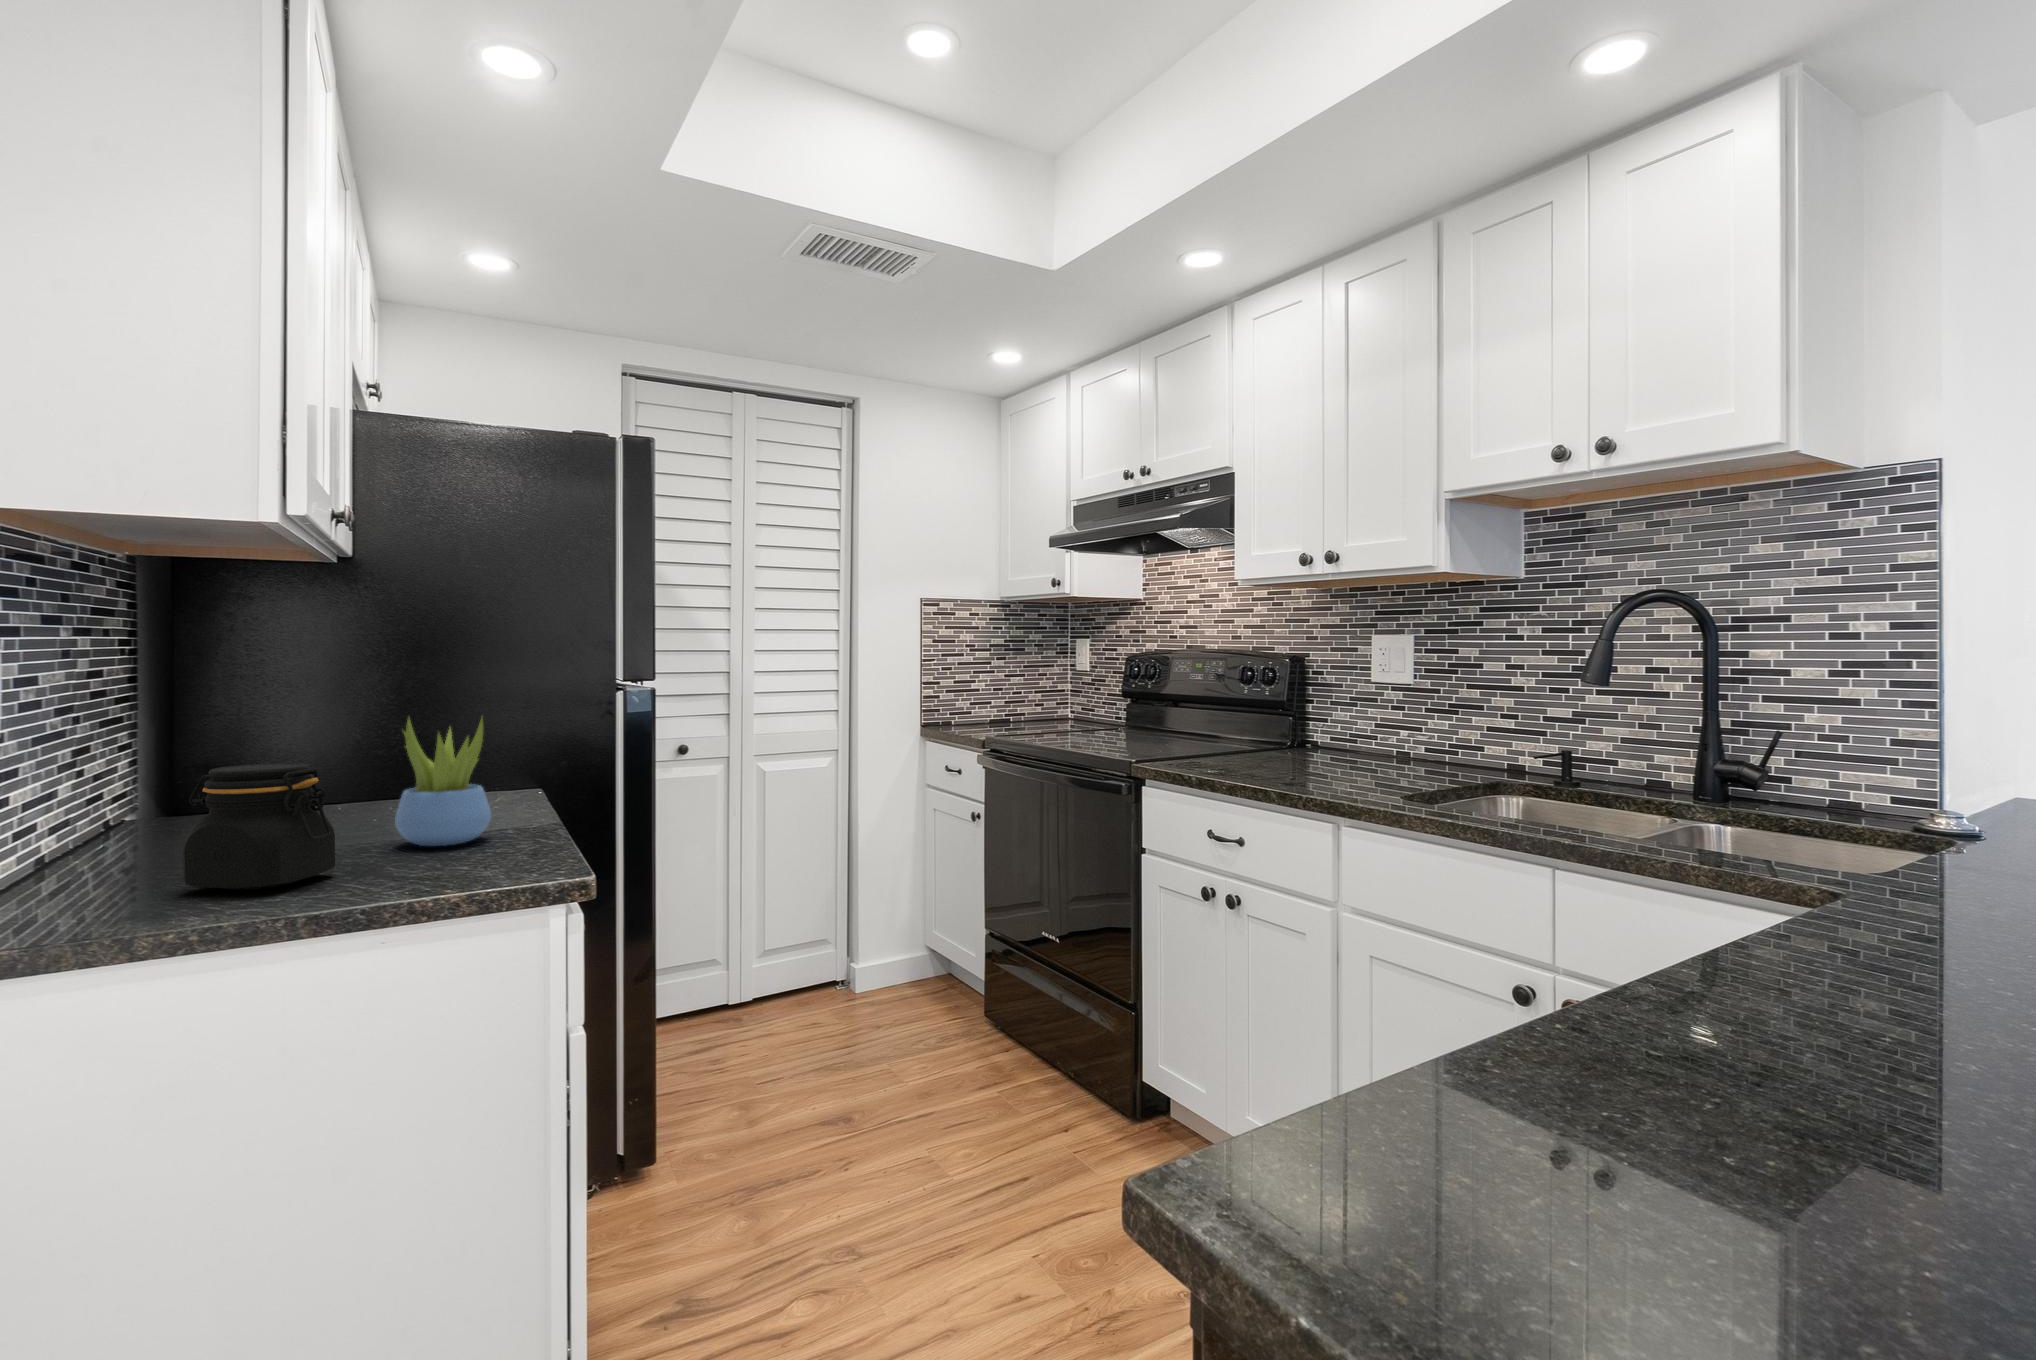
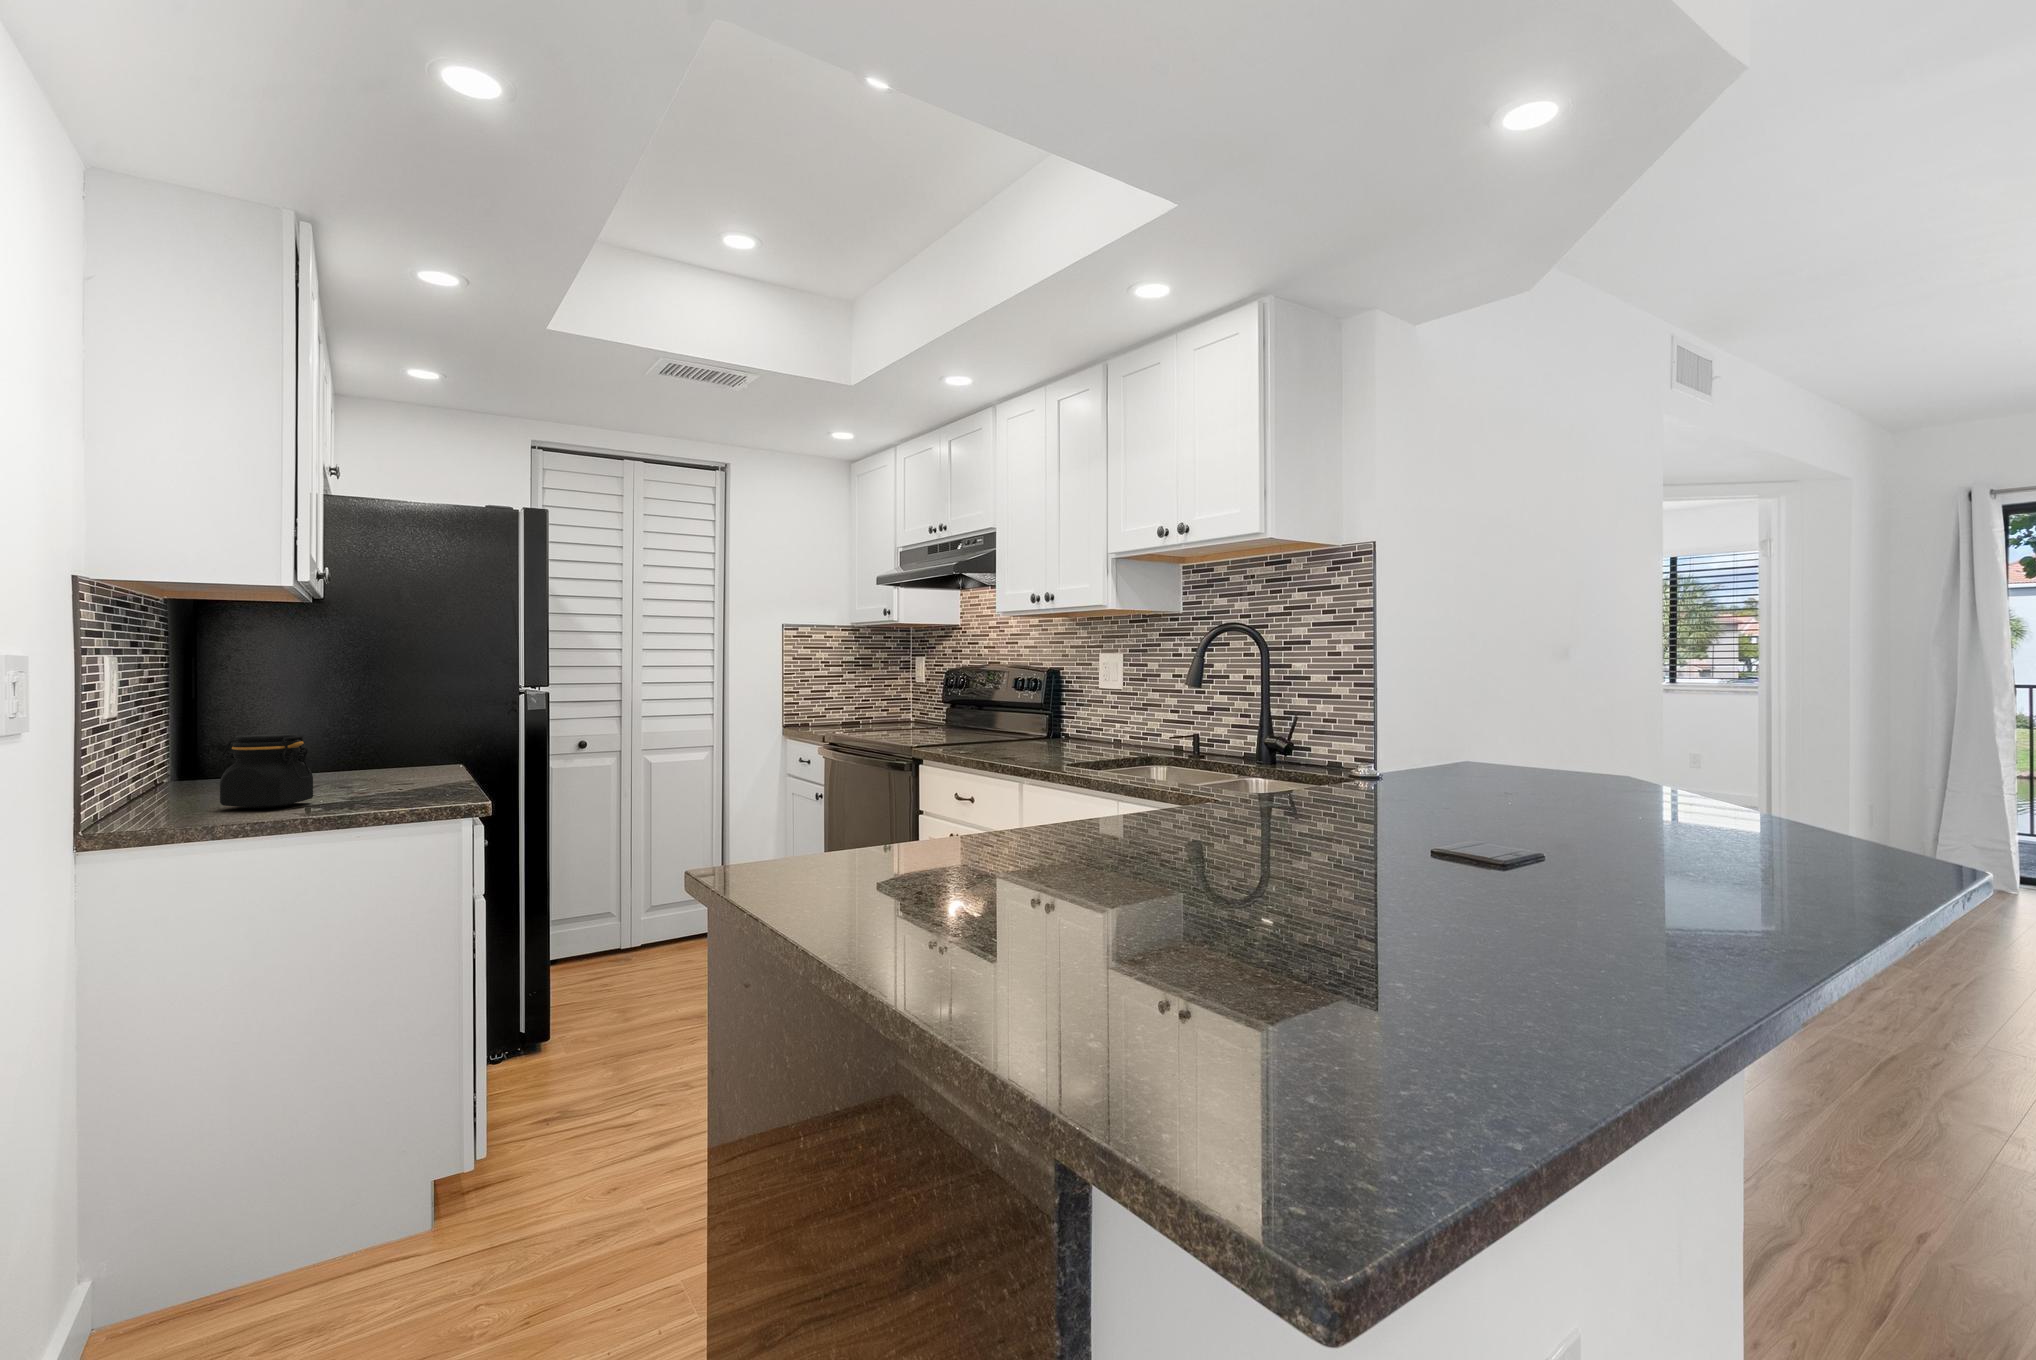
succulent plant: present [395,718,491,846] -> none [351,706,415,791]

